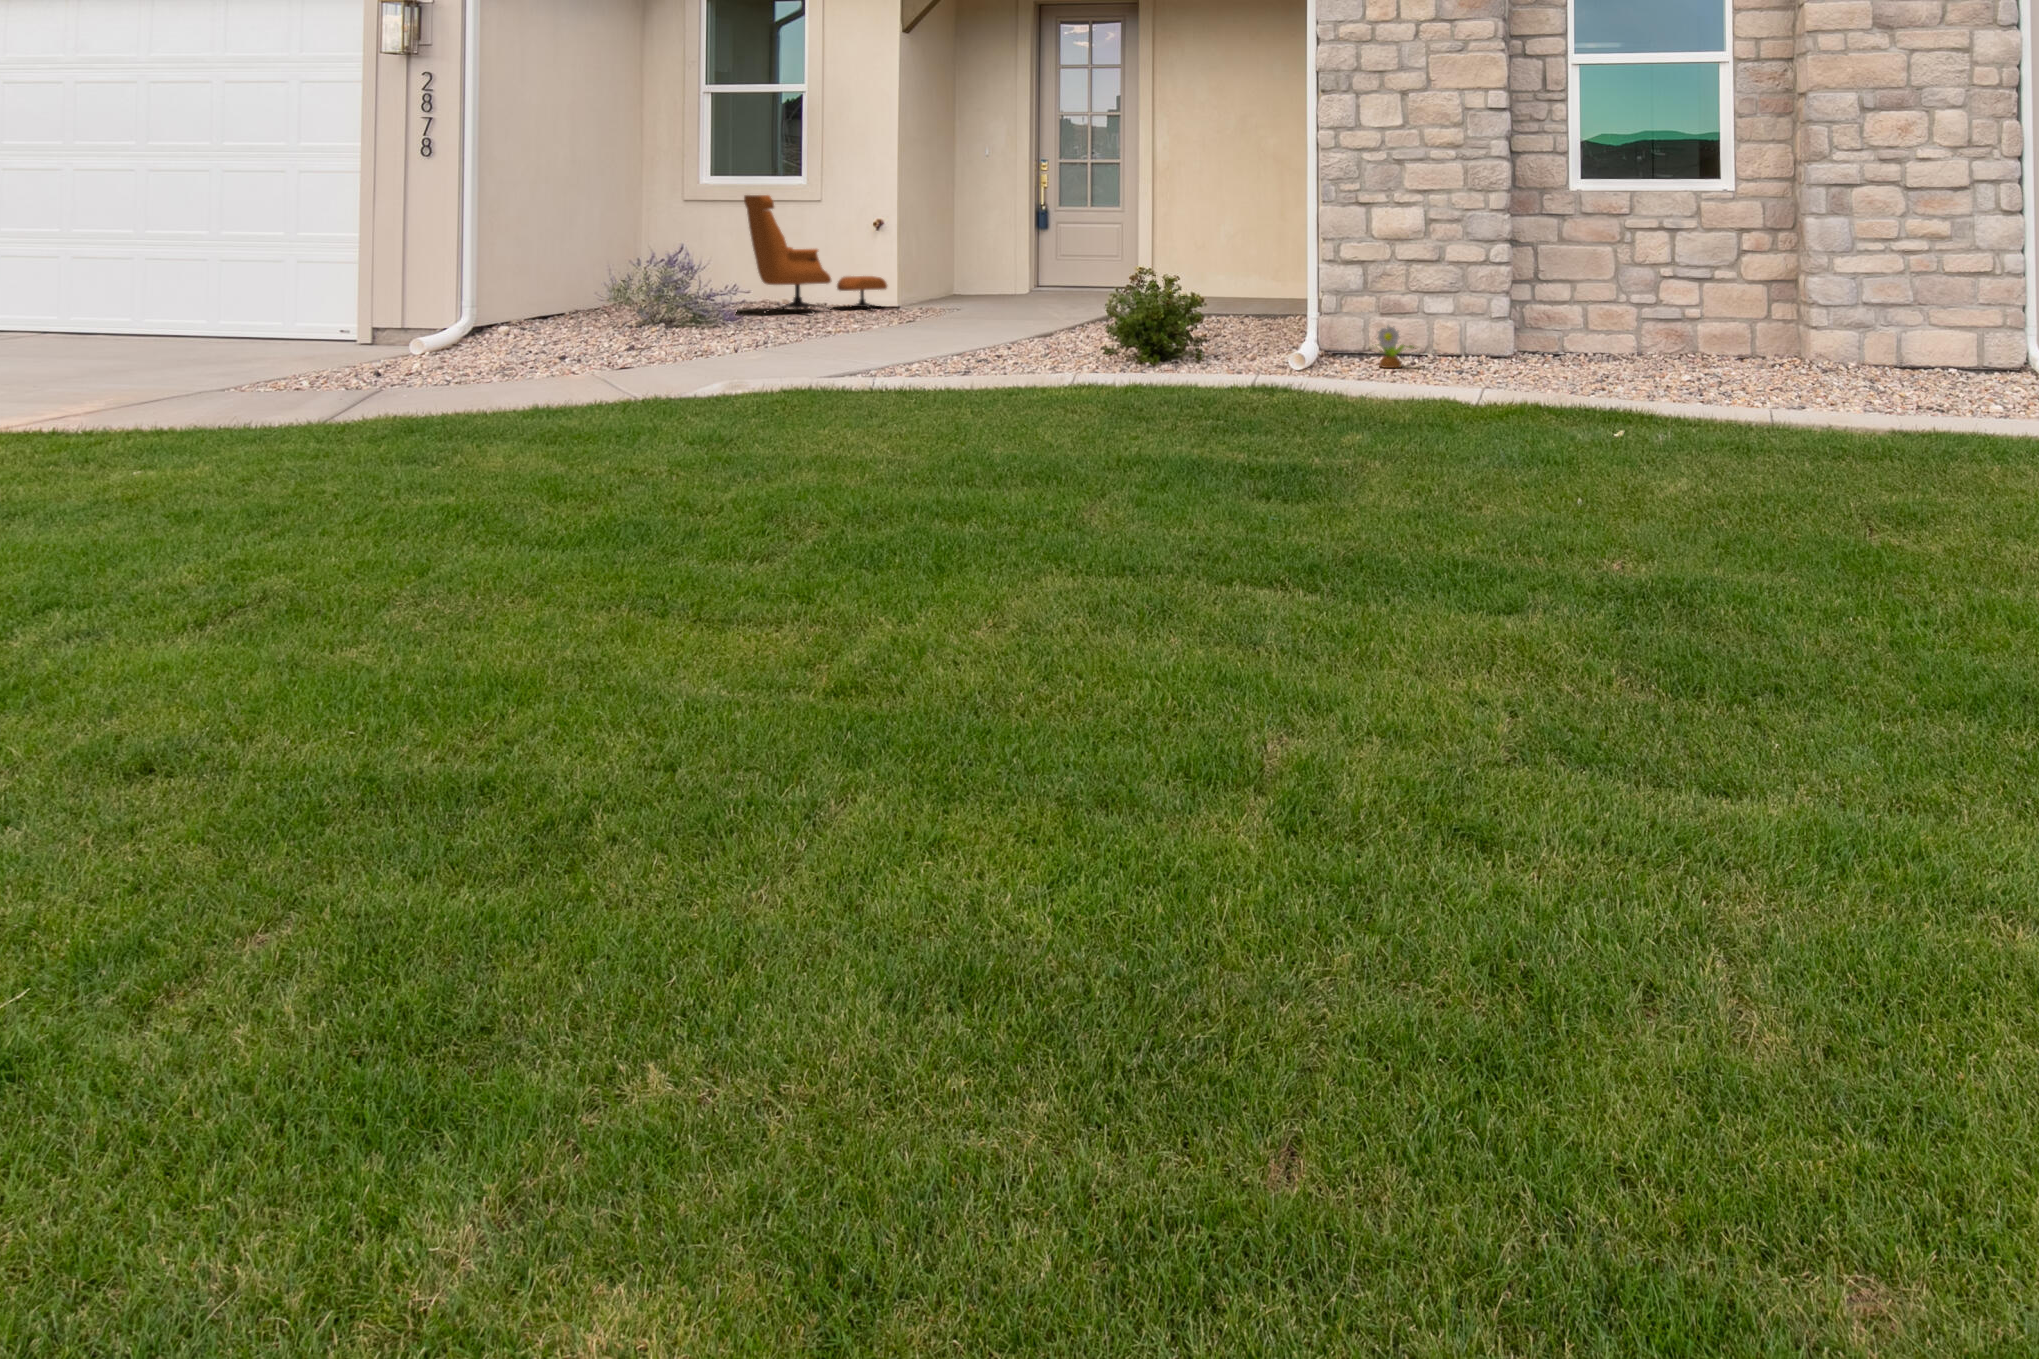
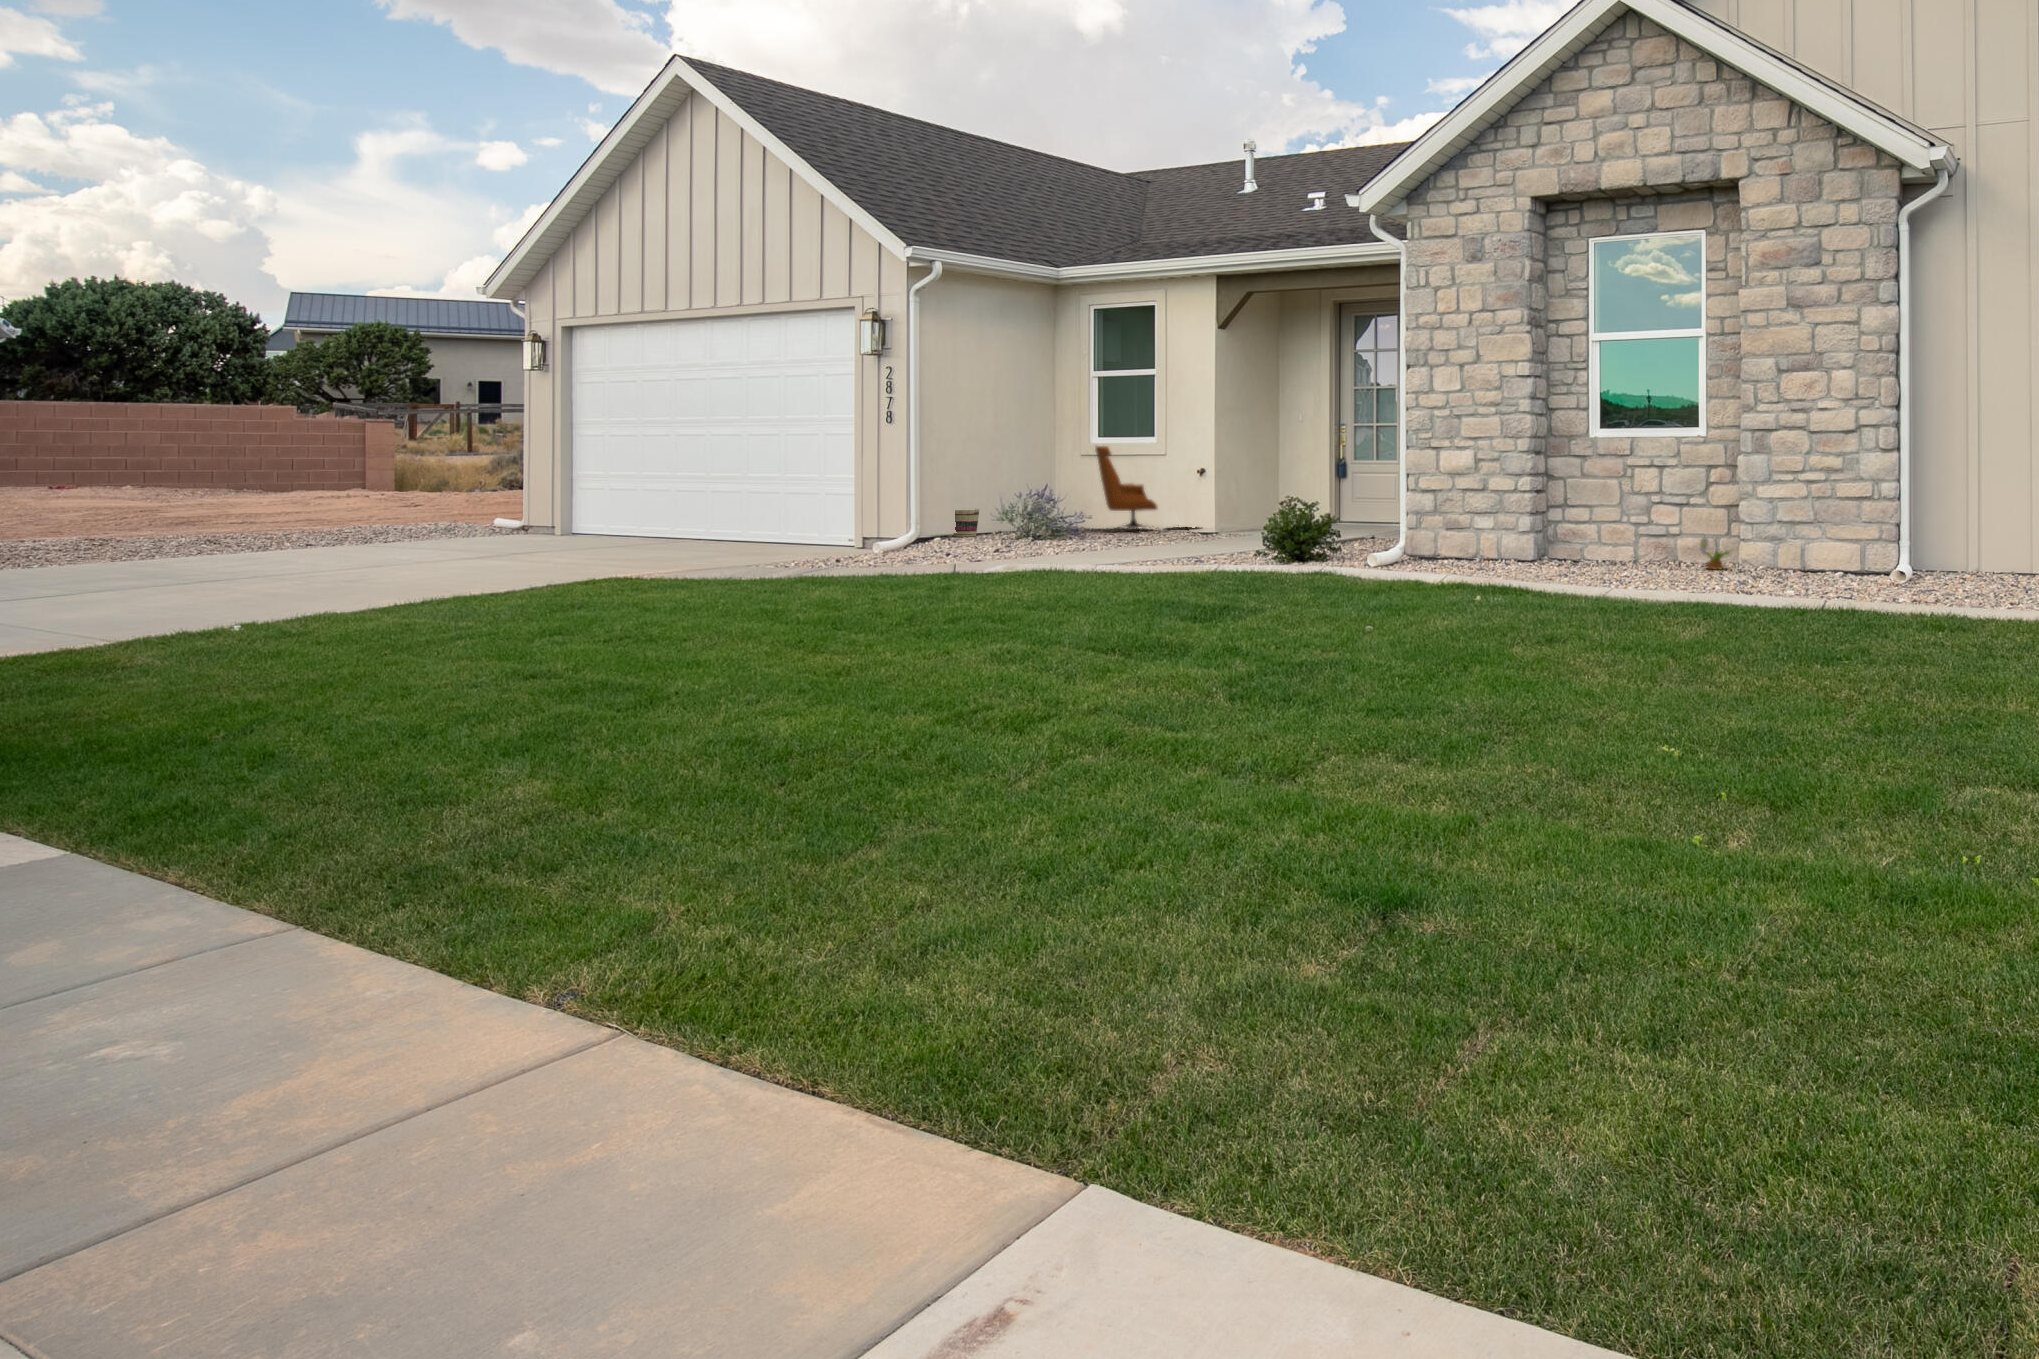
basket: none [534,284,579,324] -> present [953,509,979,537]
decorative plant: present [1376,326,1414,368] -> present [1700,537,1731,570]

